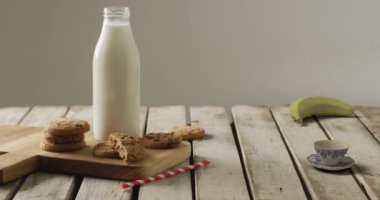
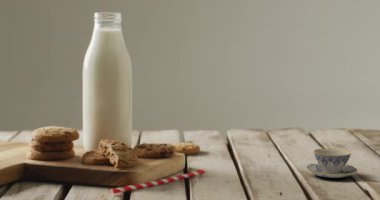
banana: present [289,96,354,124] -> none [287,117,354,143]

